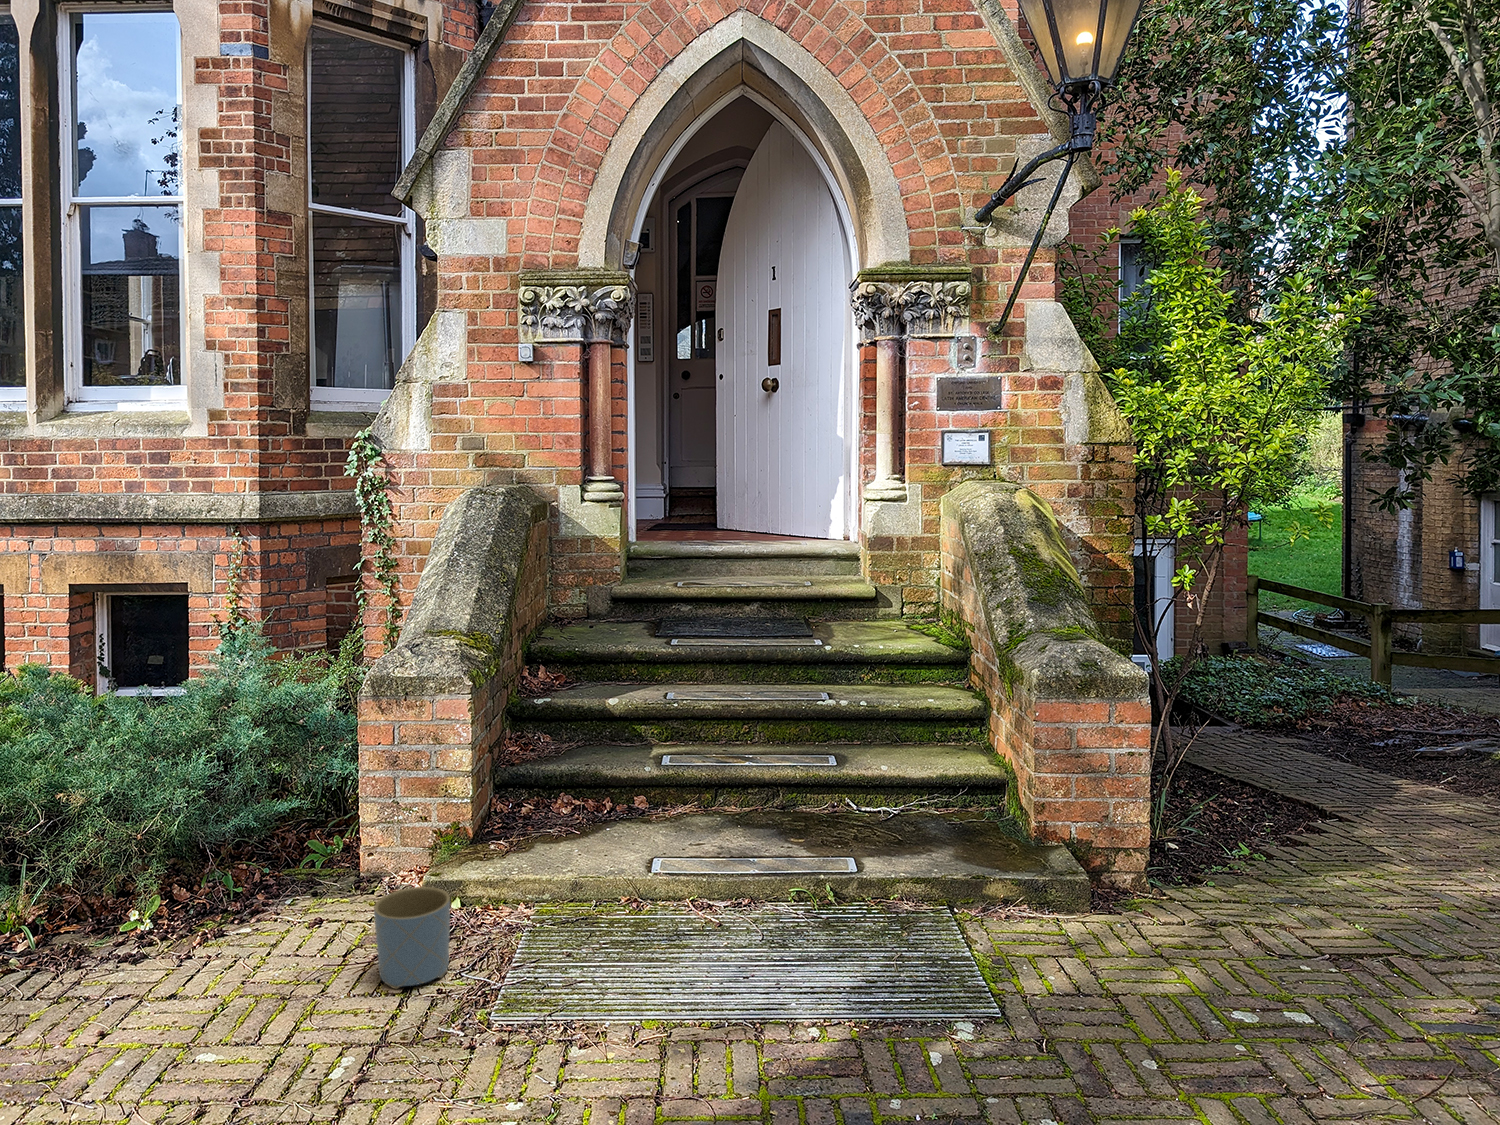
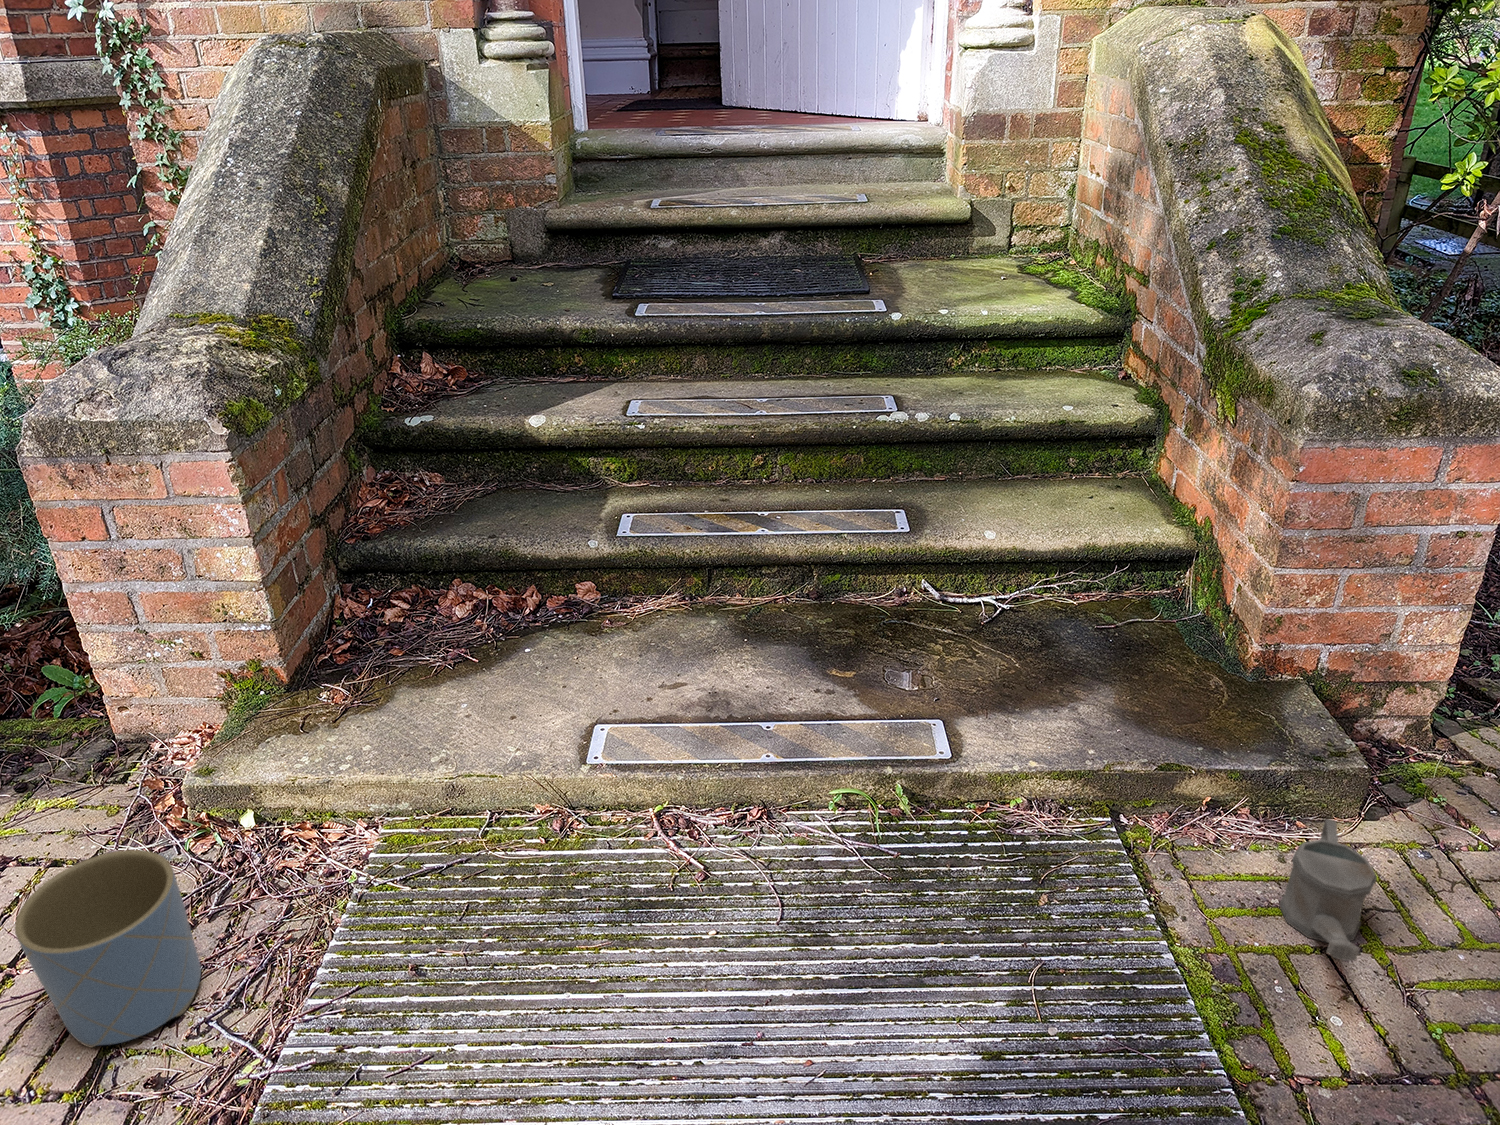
watering can: none [1035,893,1078,954] -> present [1279,819,1377,961]

